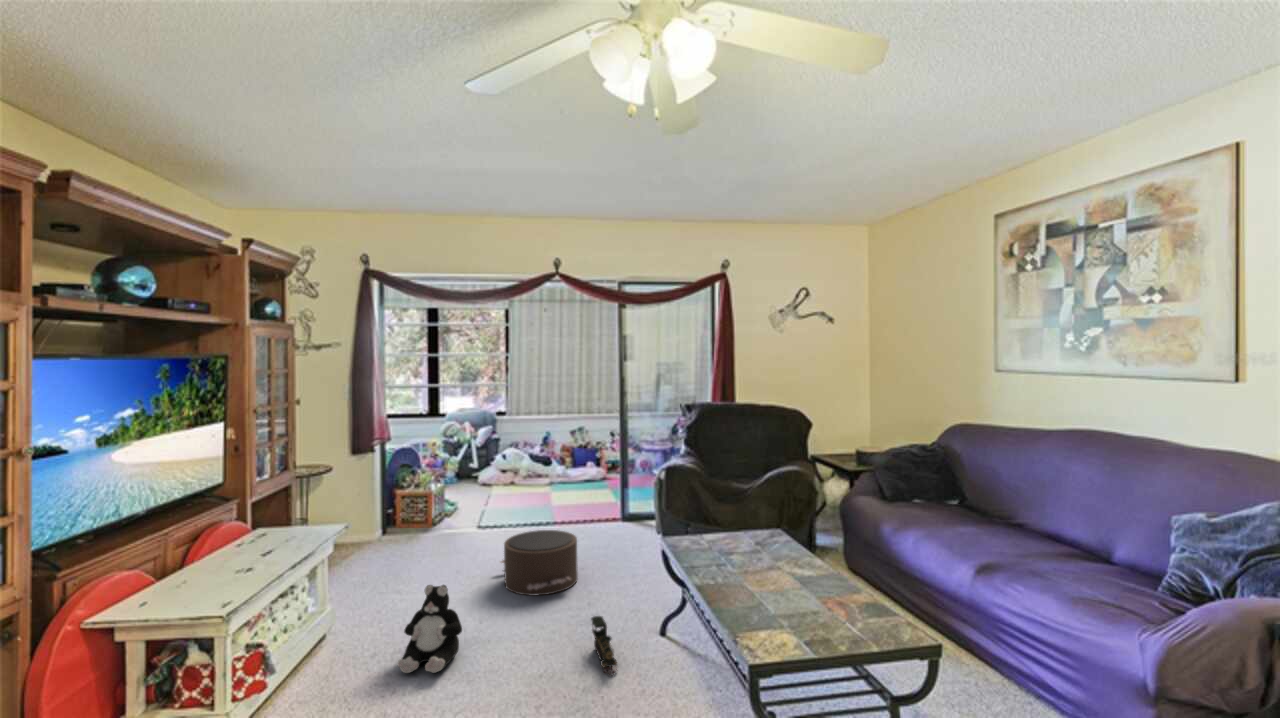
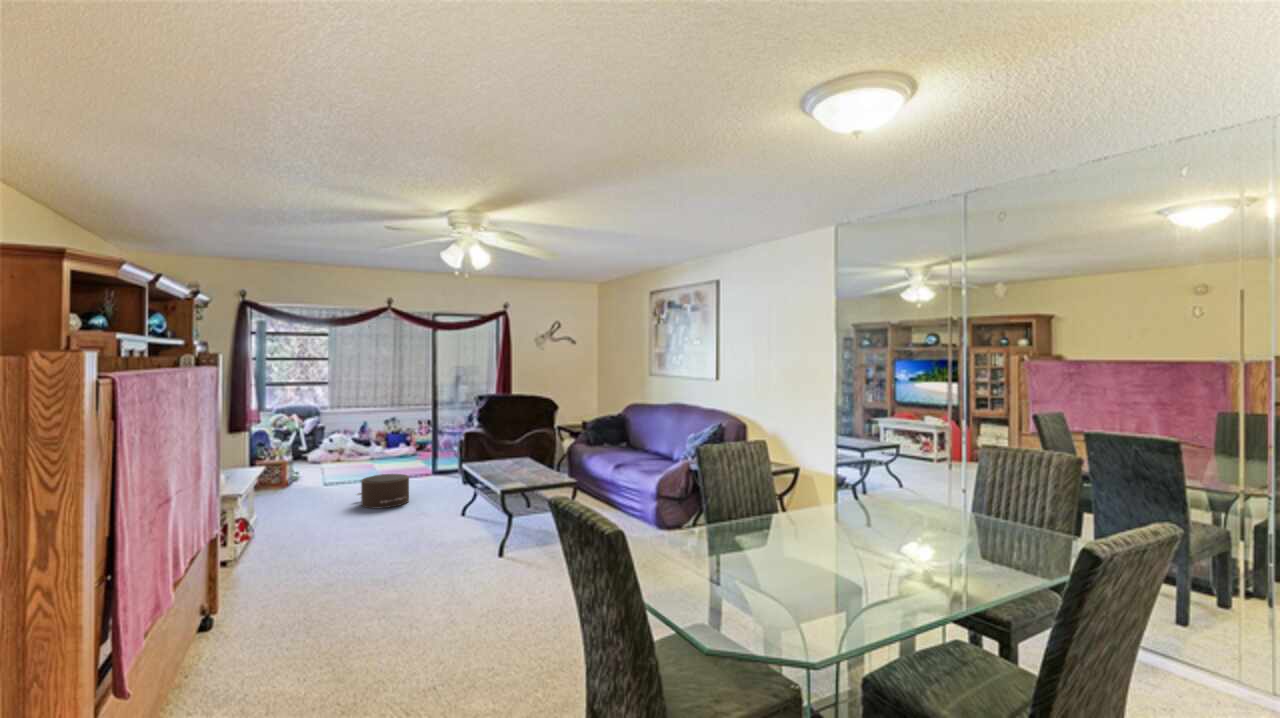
plush toy: present [398,585,462,673] -> none [316,492,351,536]
toy train: present [591,616,617,673] -> none [424,505,440,527]

